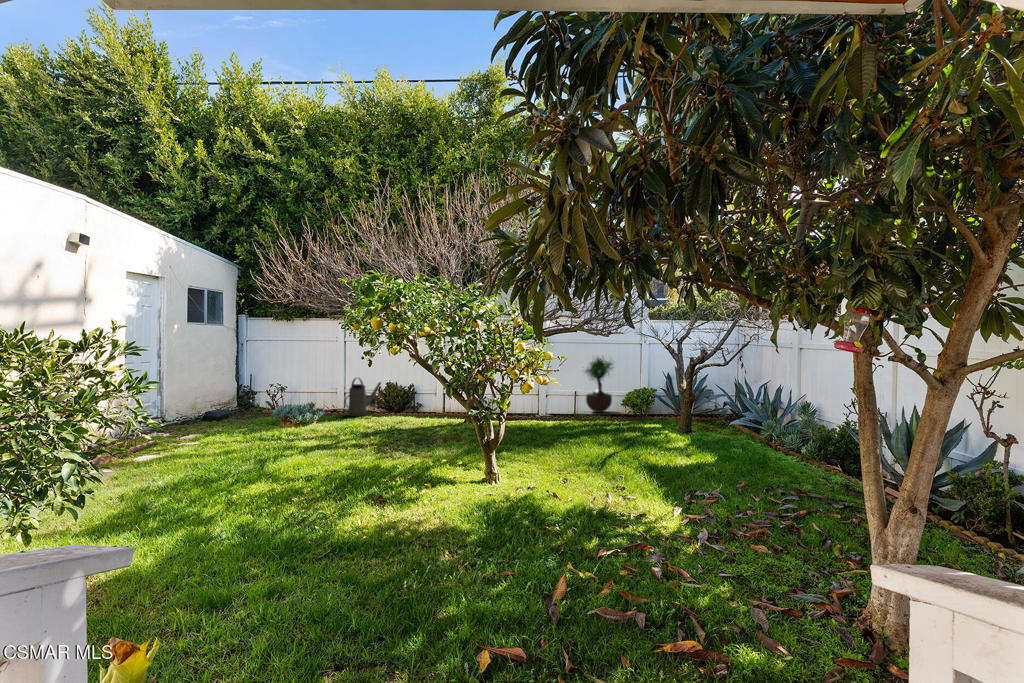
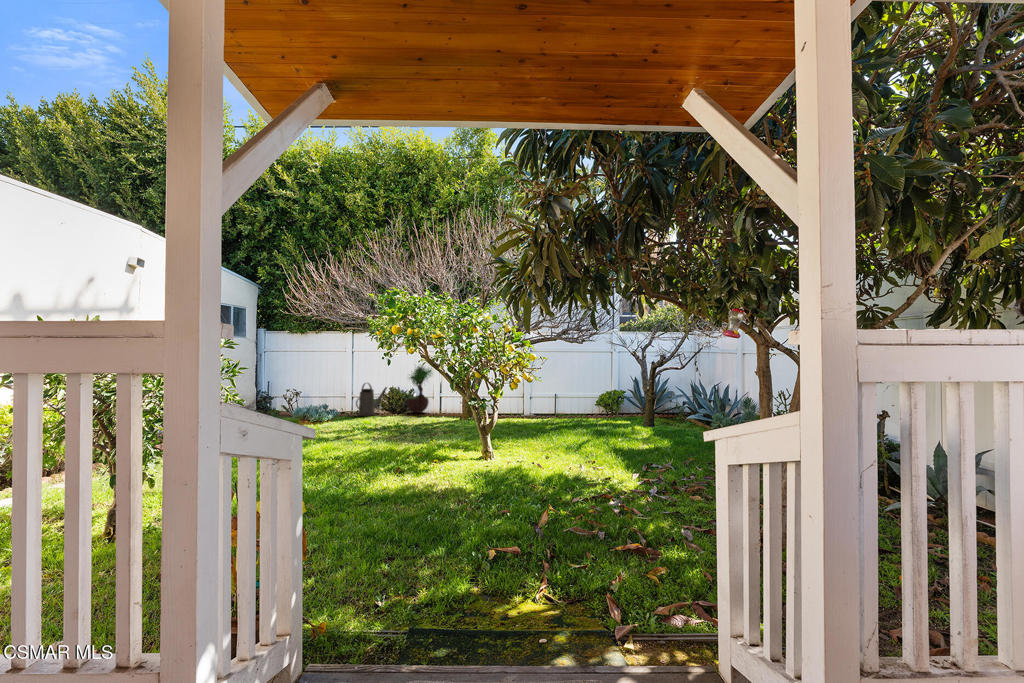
potted tree: present [586,357,613,412] -> present [406,366,432,413]

